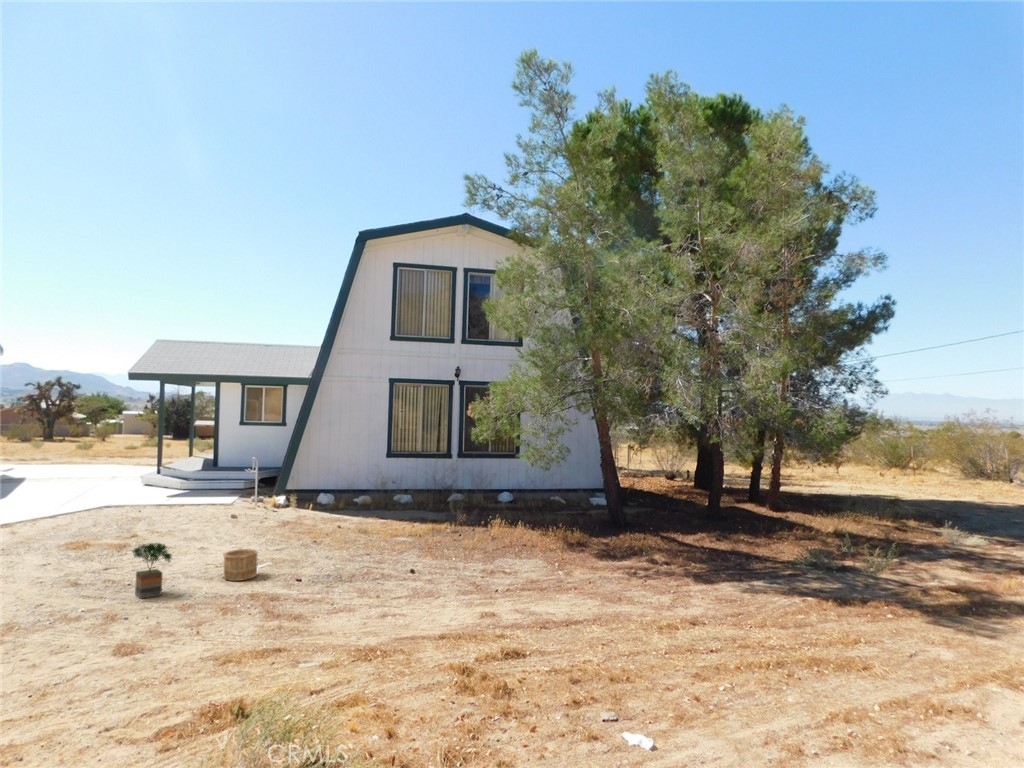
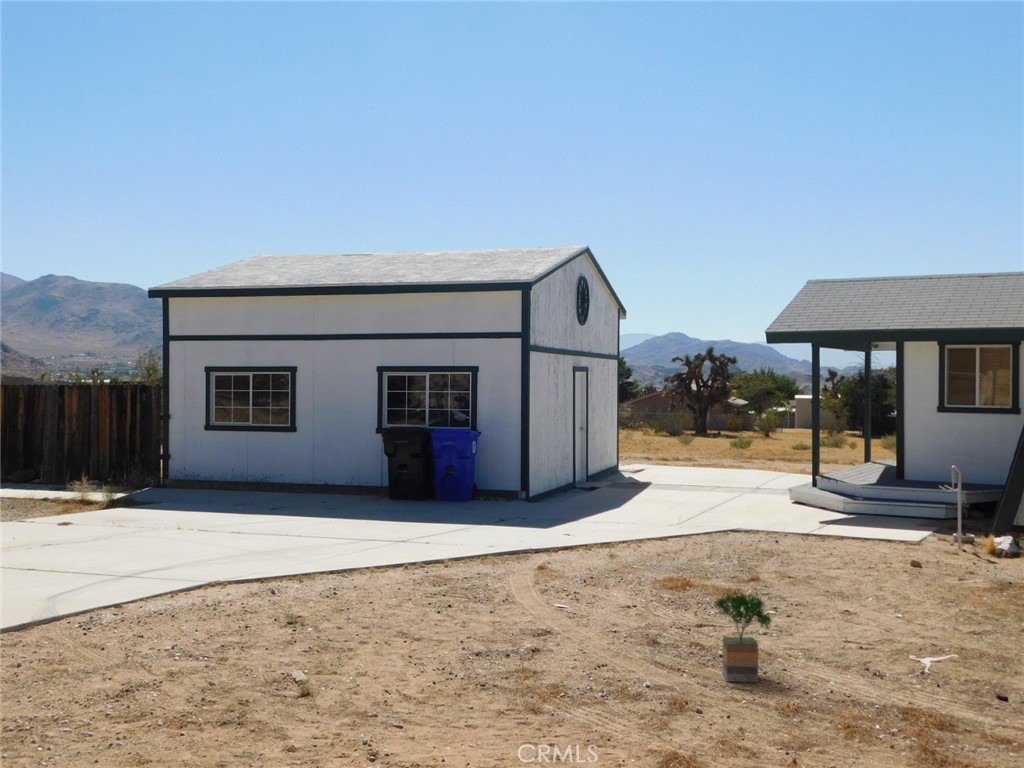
wooden bucket: present [223,549,258,581] -> none [861,625,923,682]

